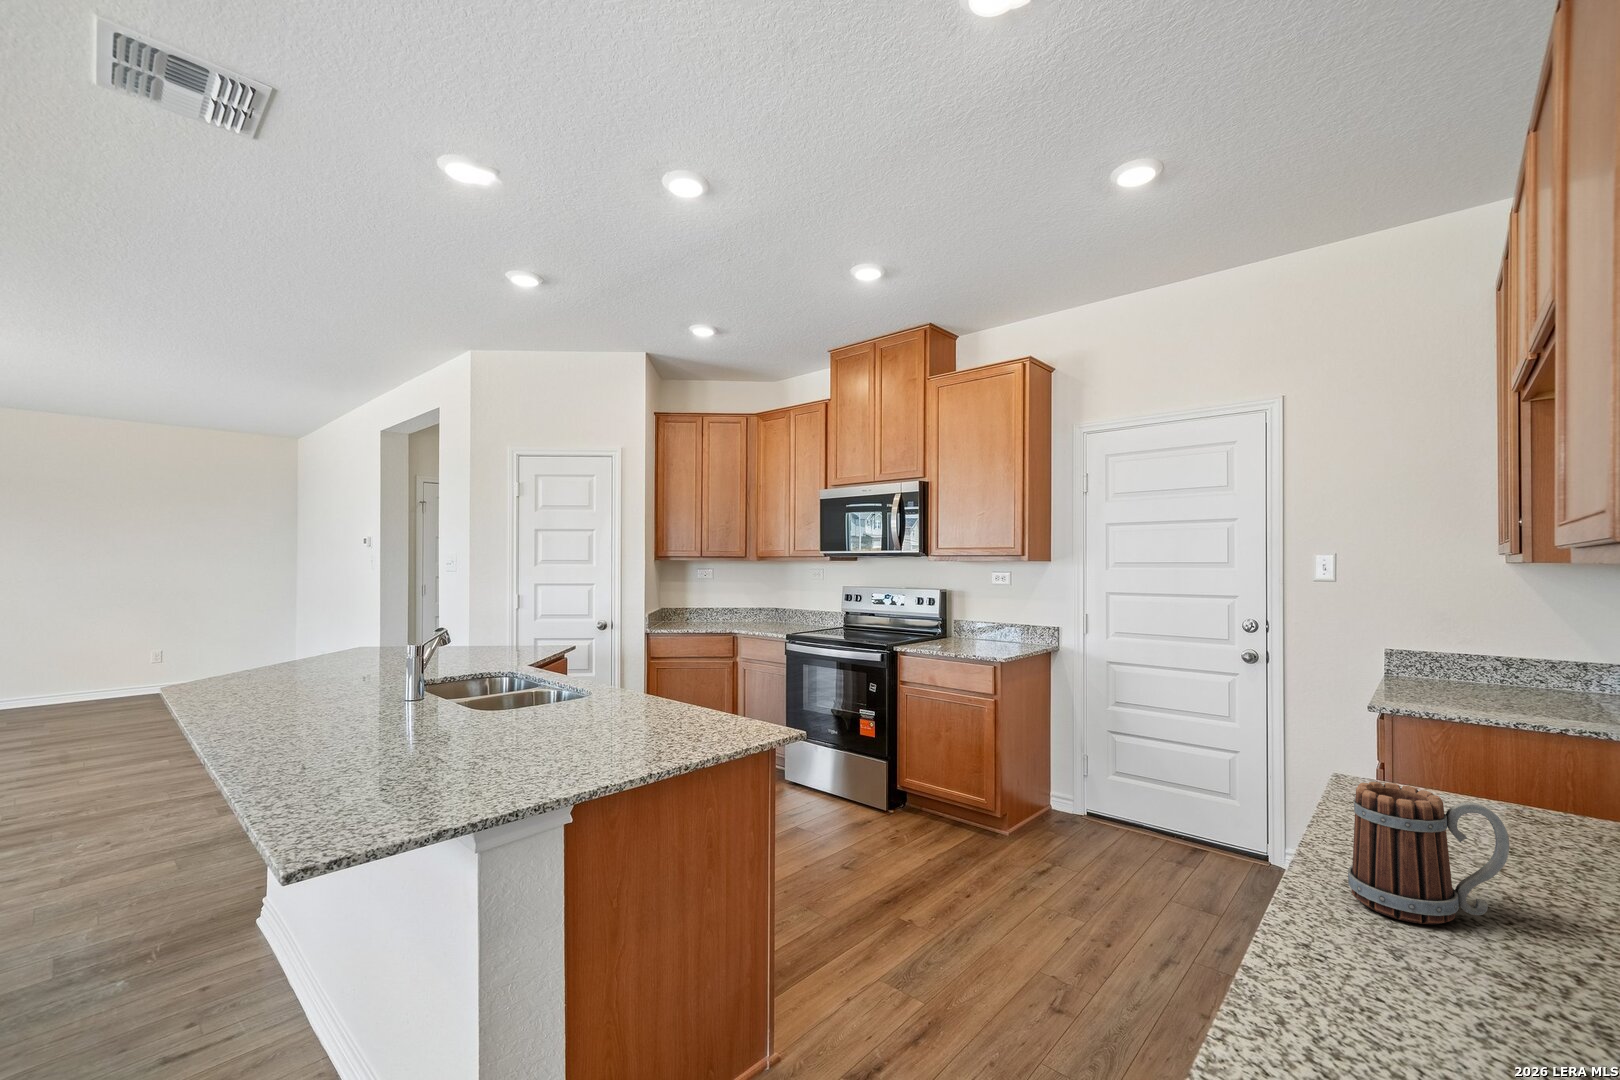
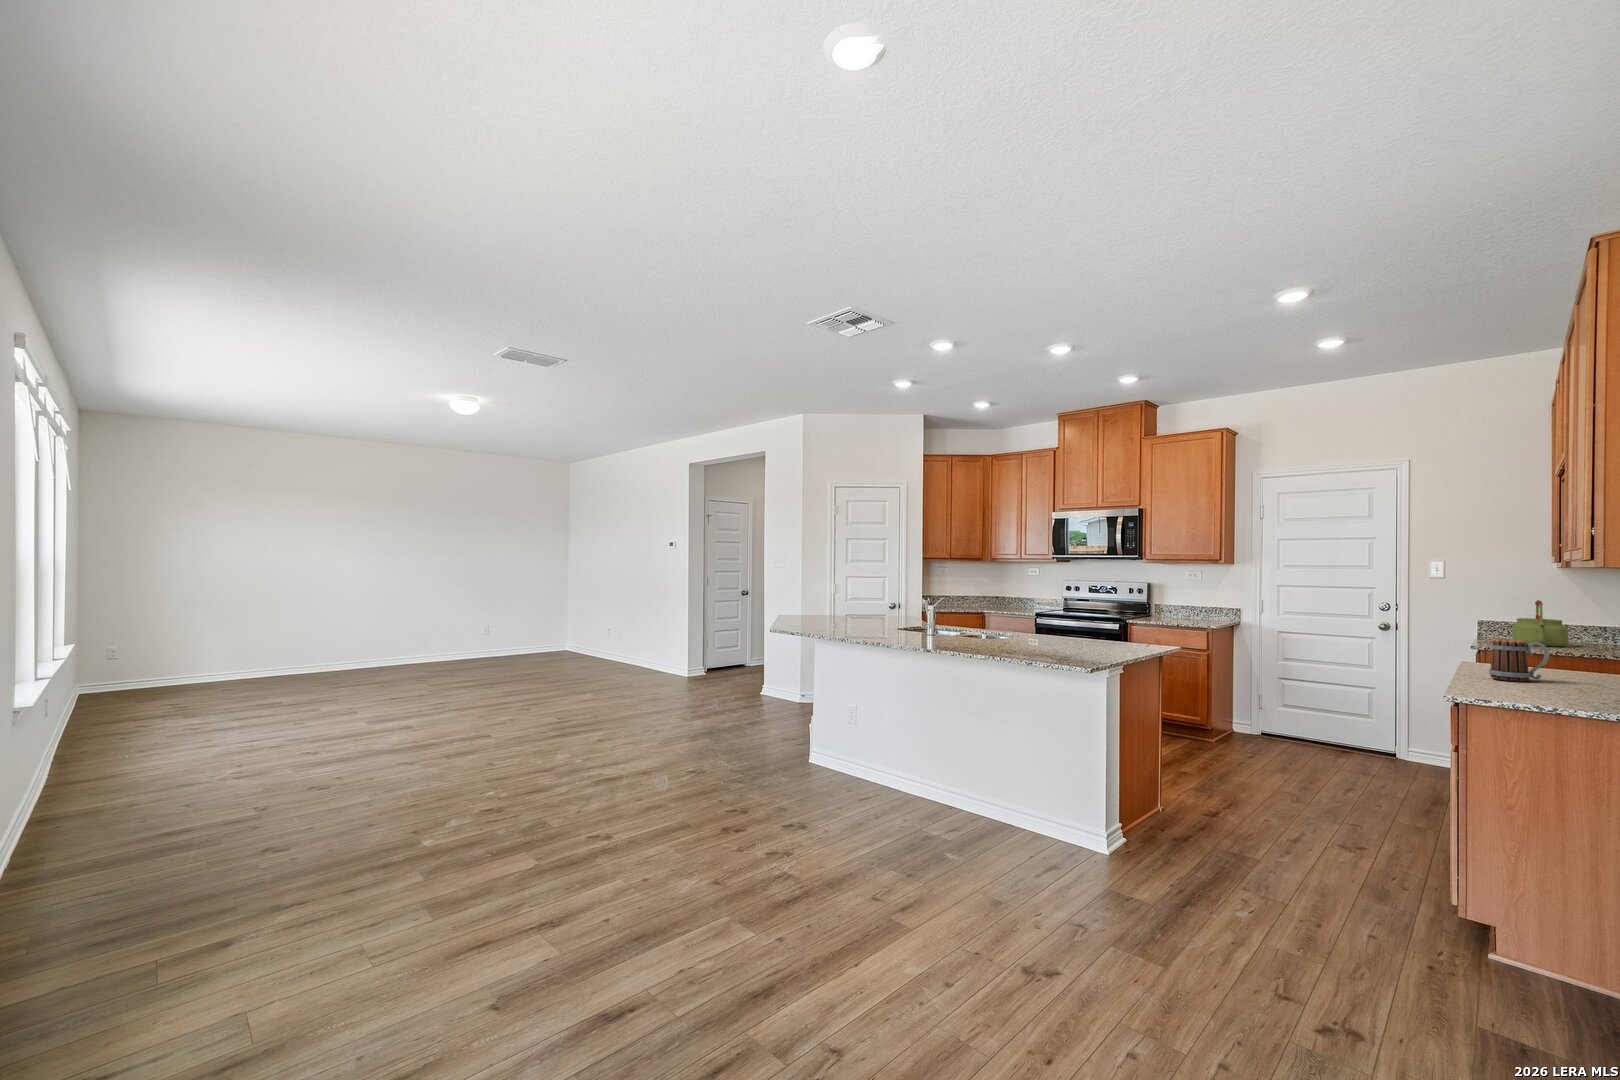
kettle: none [1435,621,1529,705] -> present [1512,600,1568,647]

